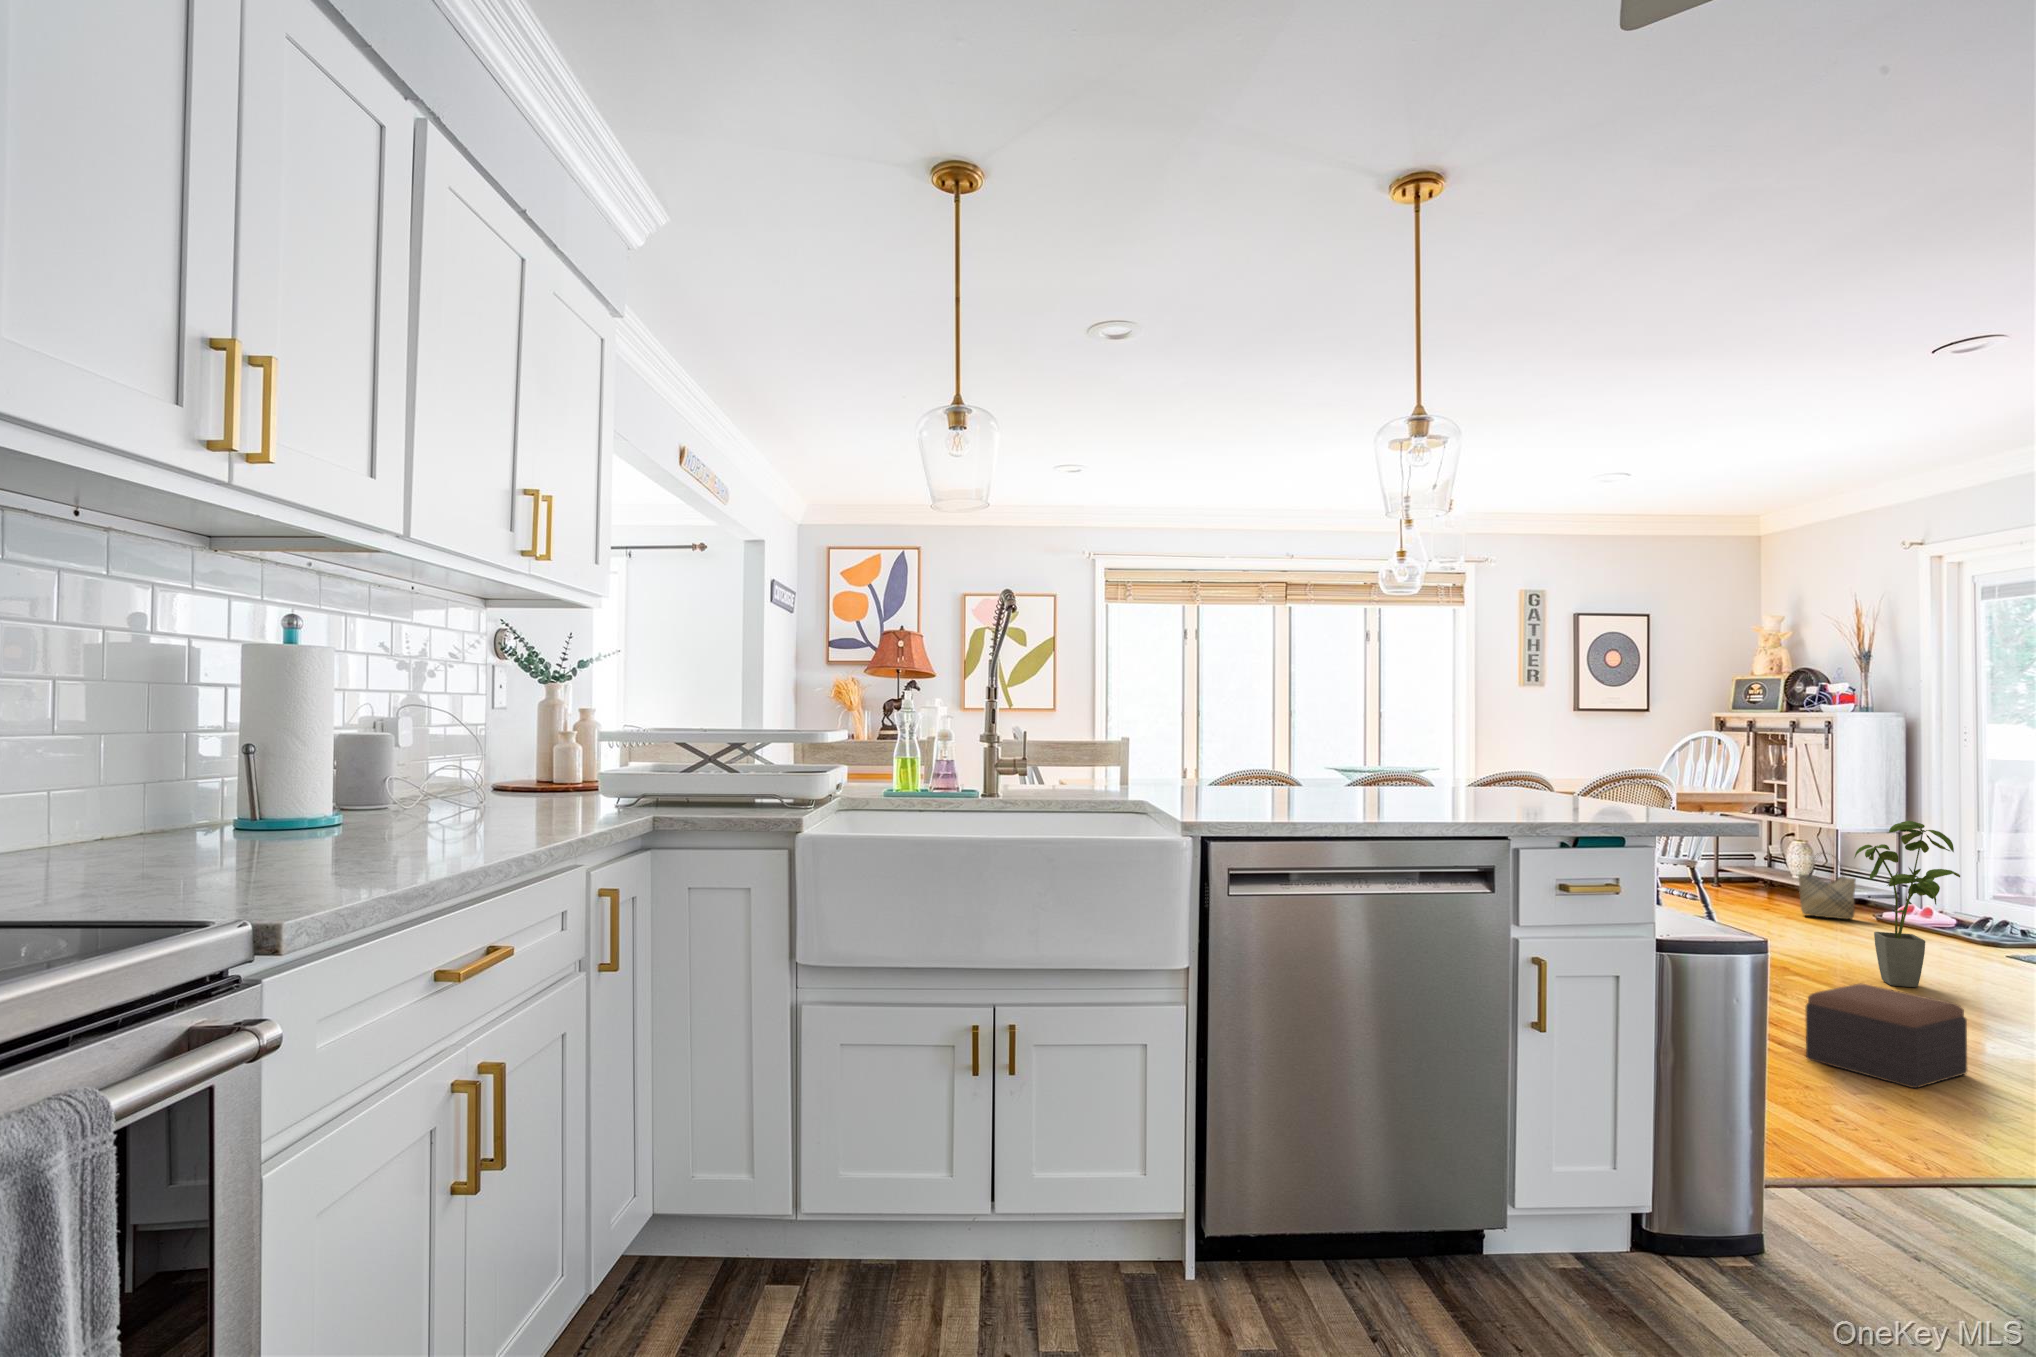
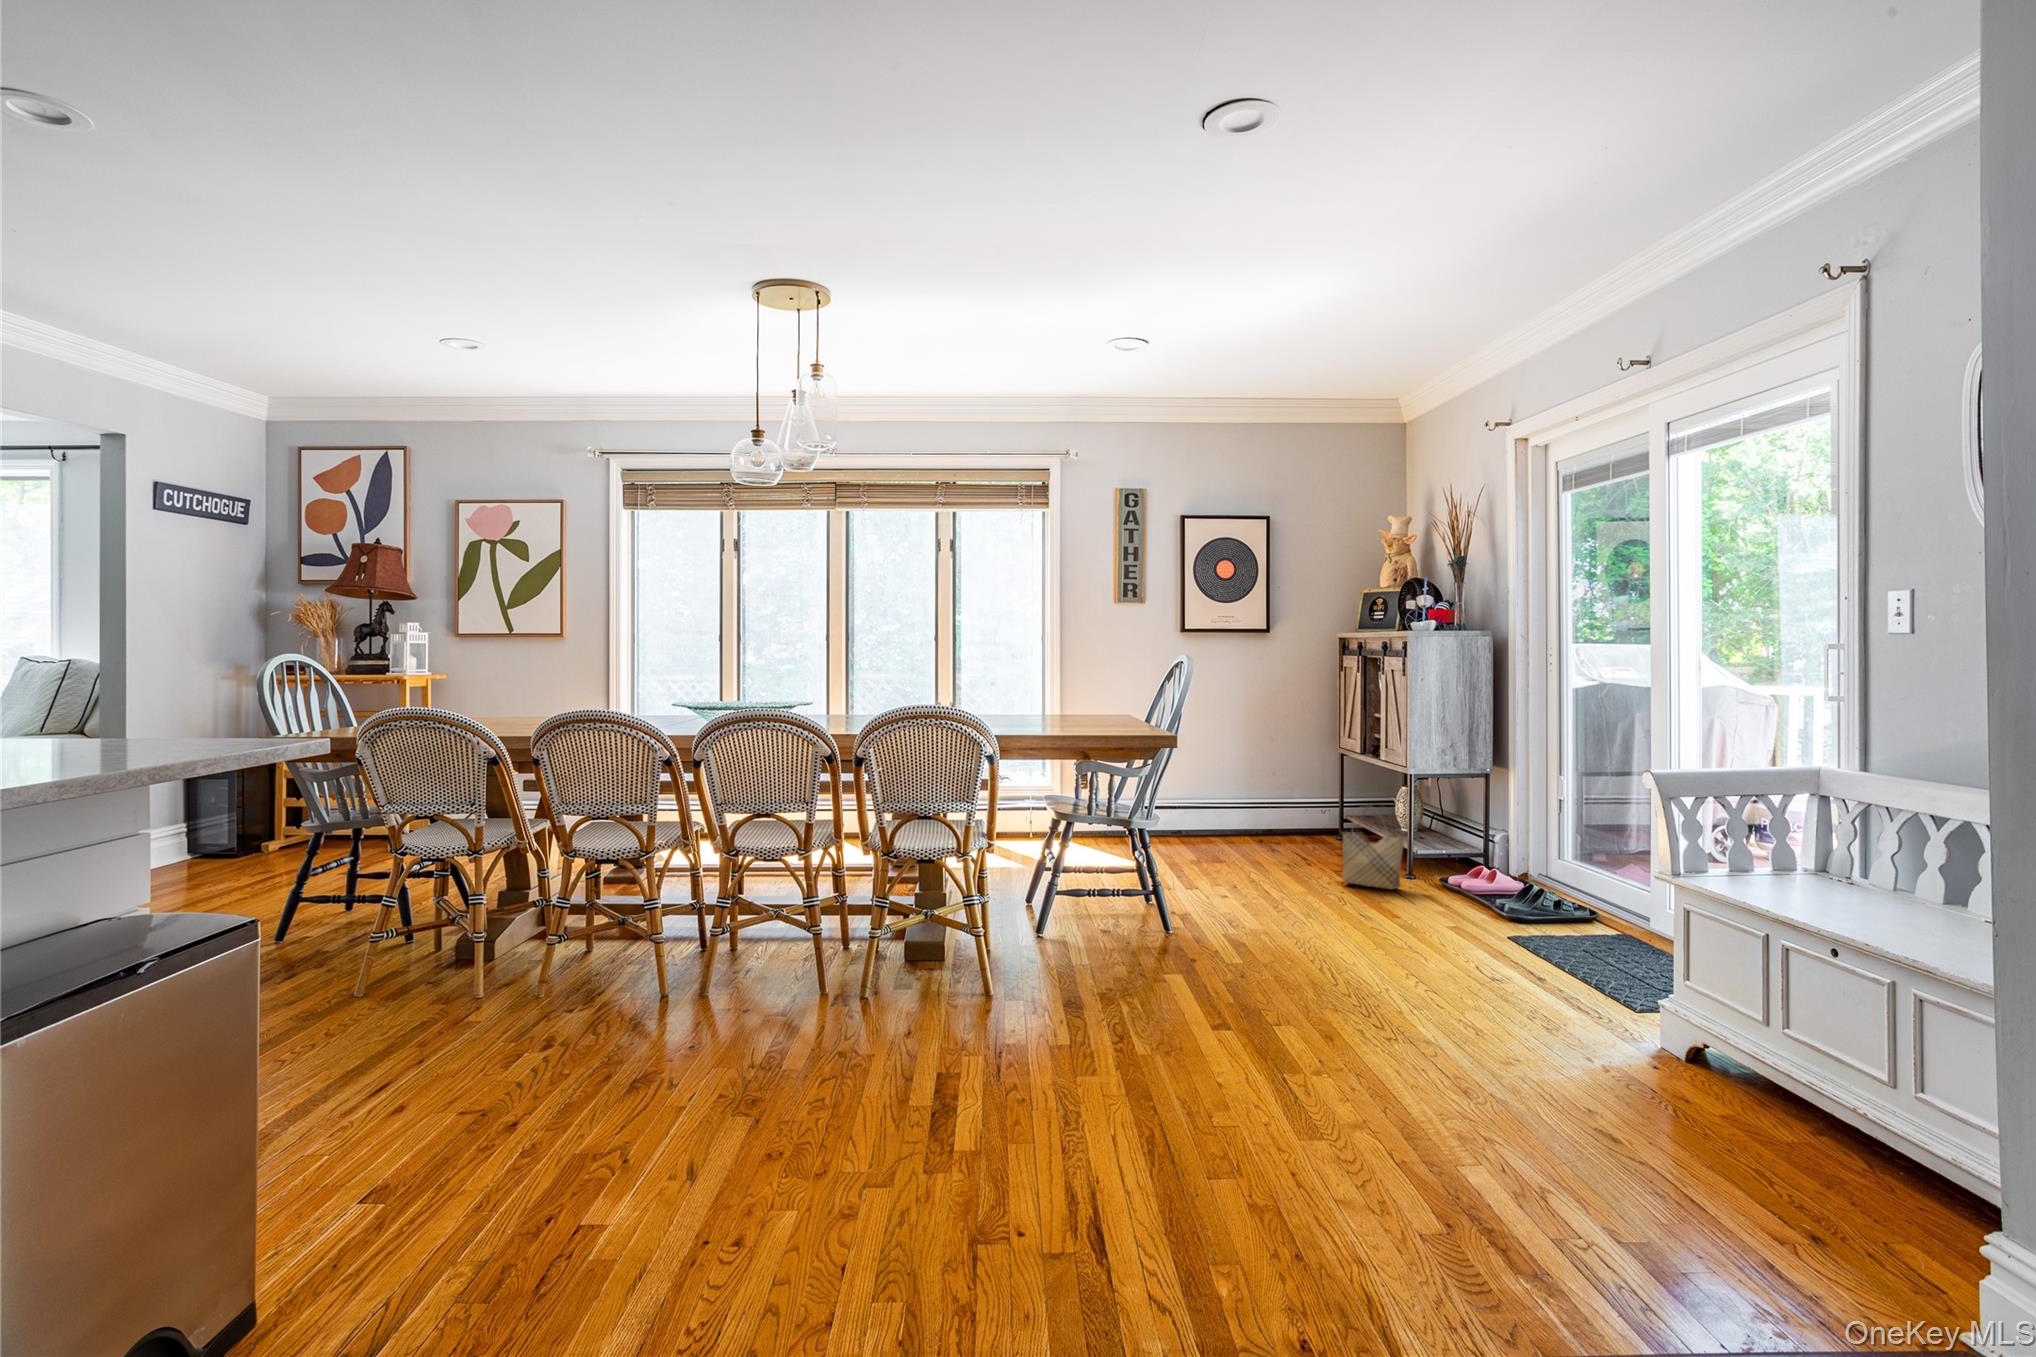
house plant: present [1854,821,1960,987] -> none [1202,765,1332,1005]
footstool: present [1806,983,1967,1088] -> none [752,1032,952,1242]

